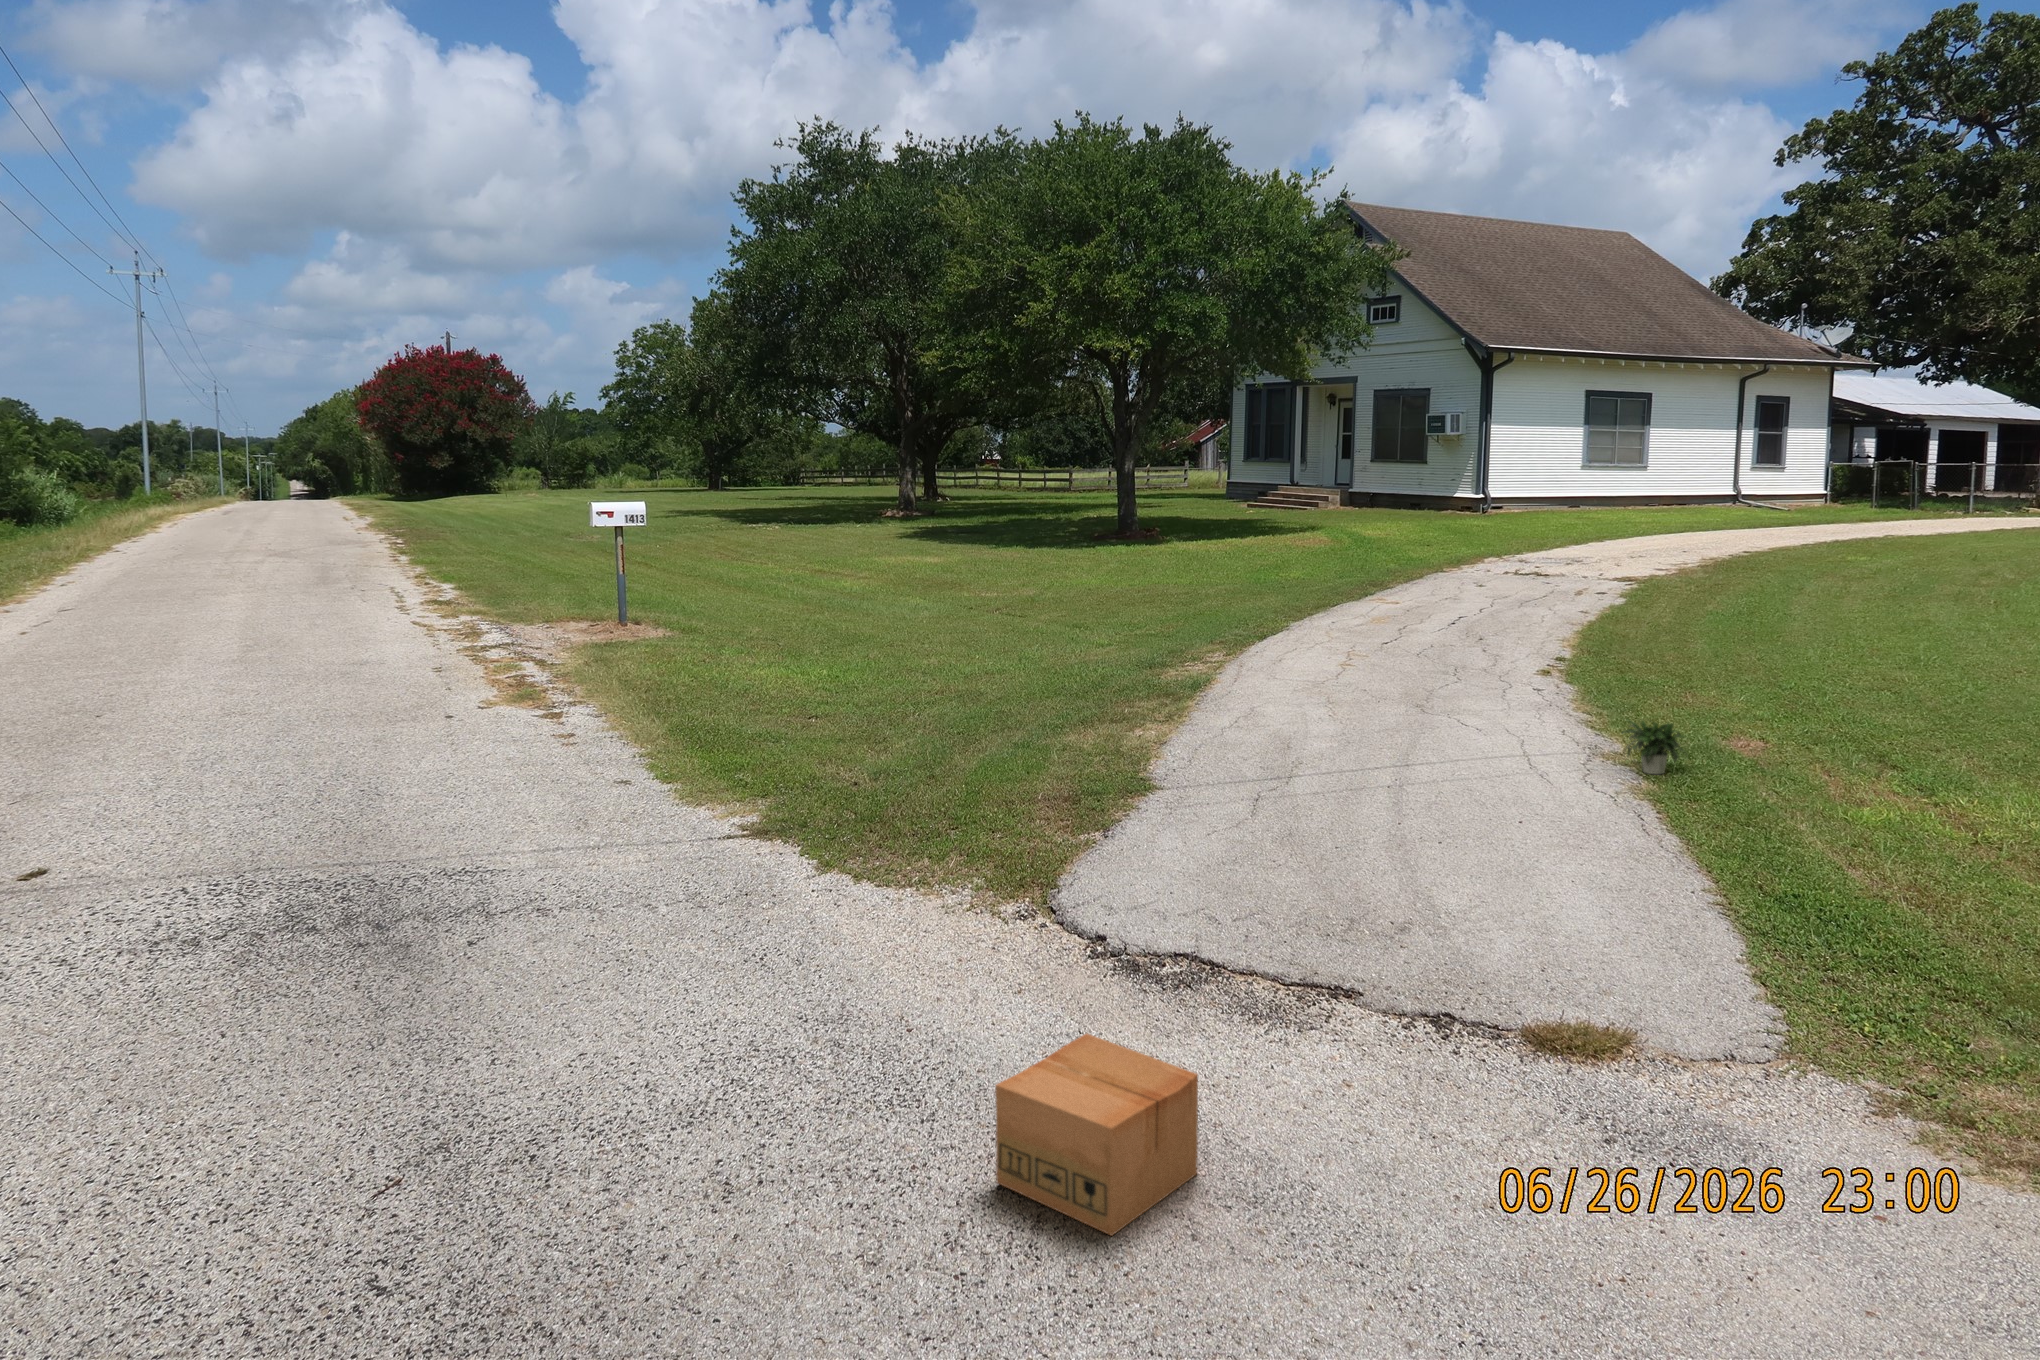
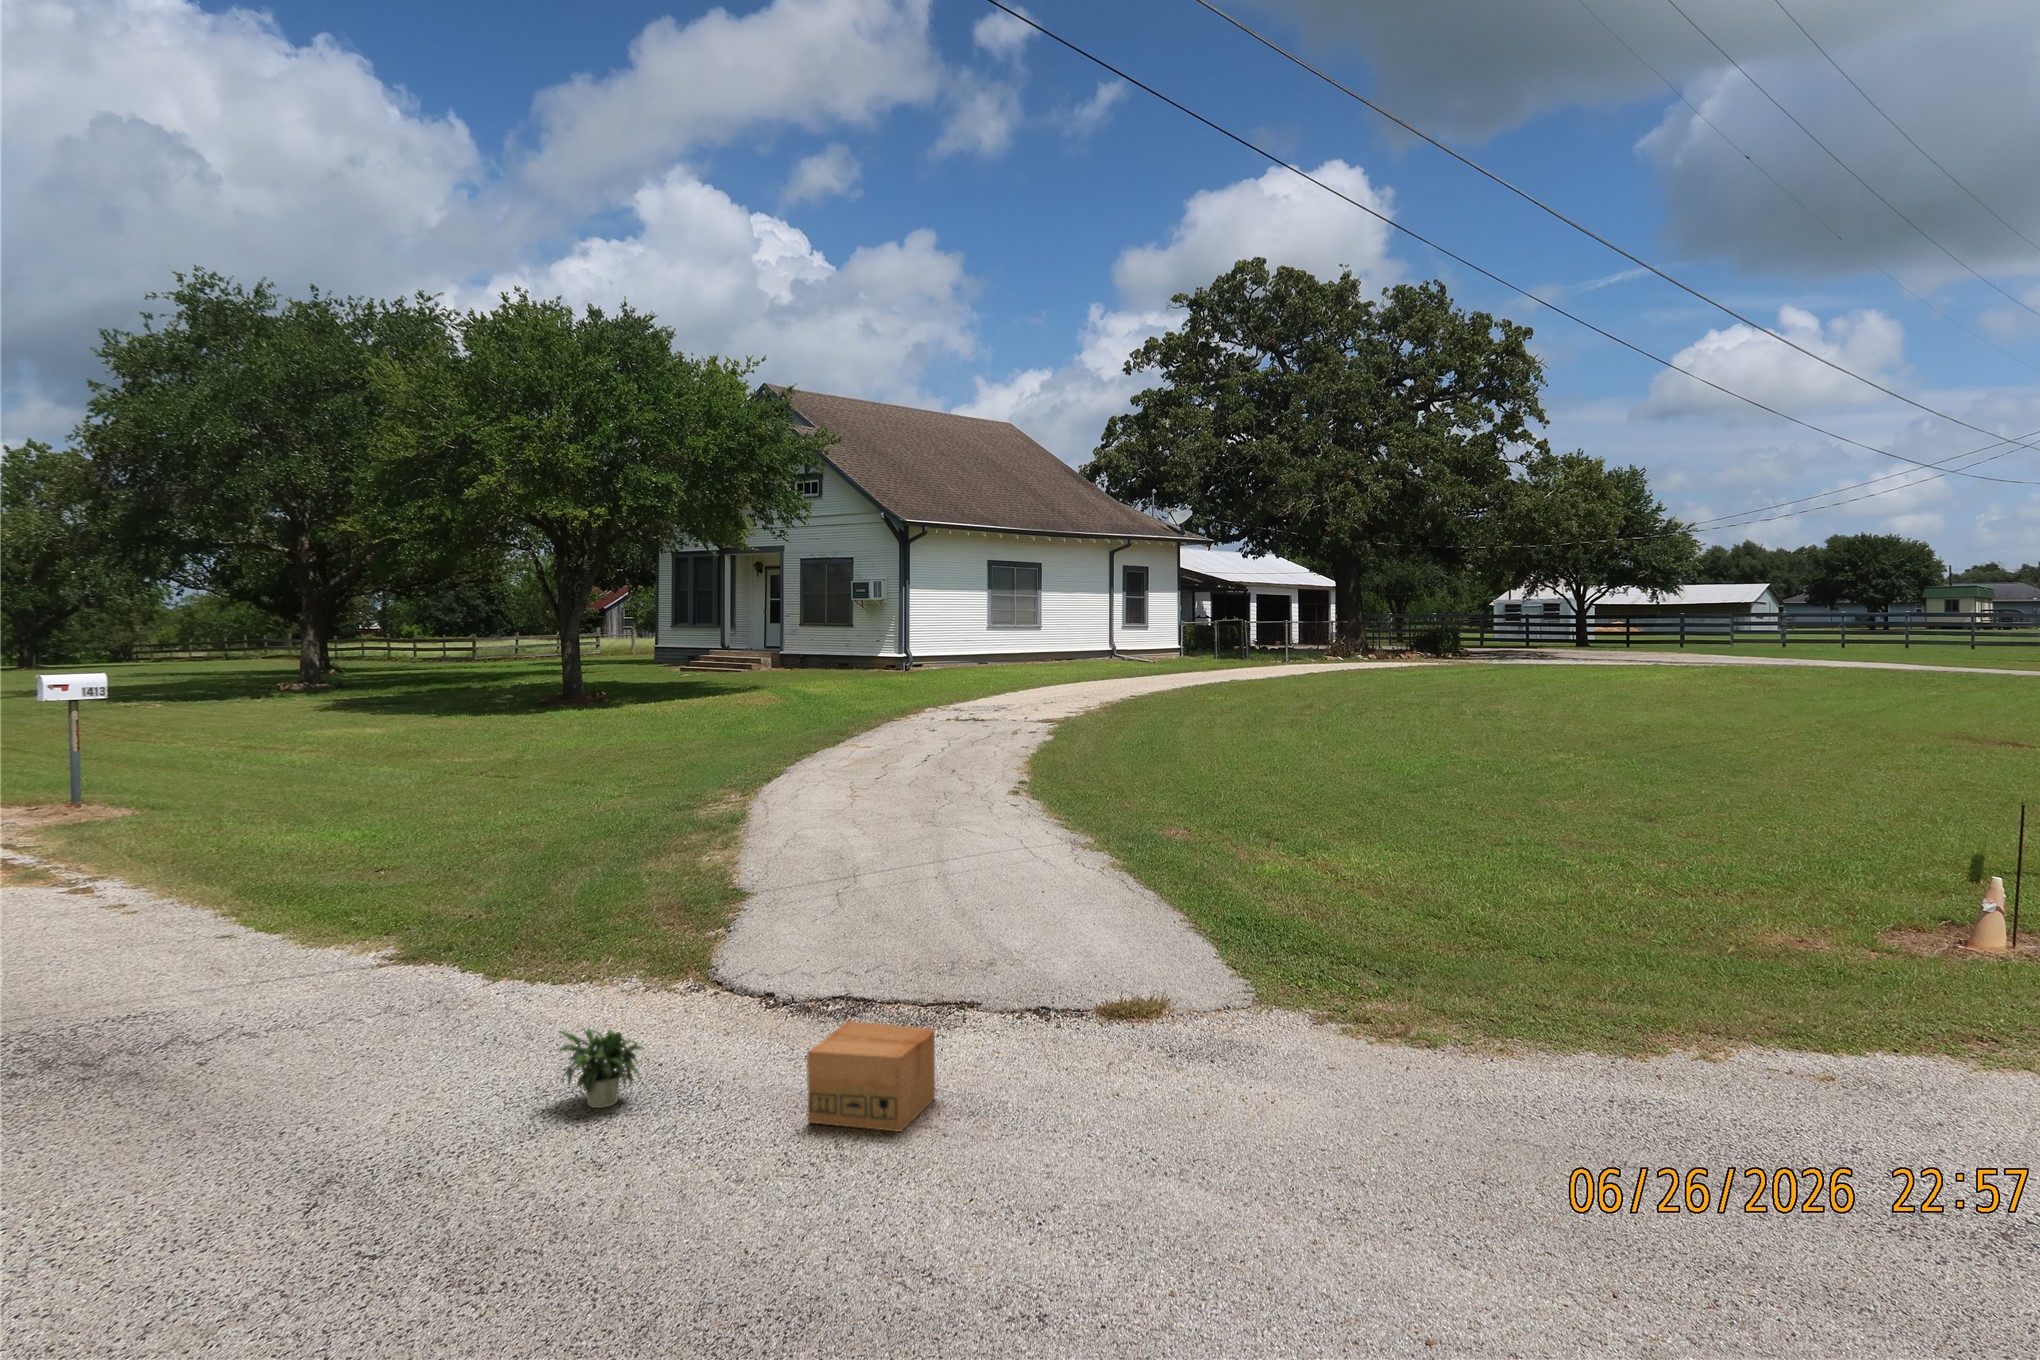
potted plant: present [1622,720,1685,774] -> present [558,1025,644,1108]

